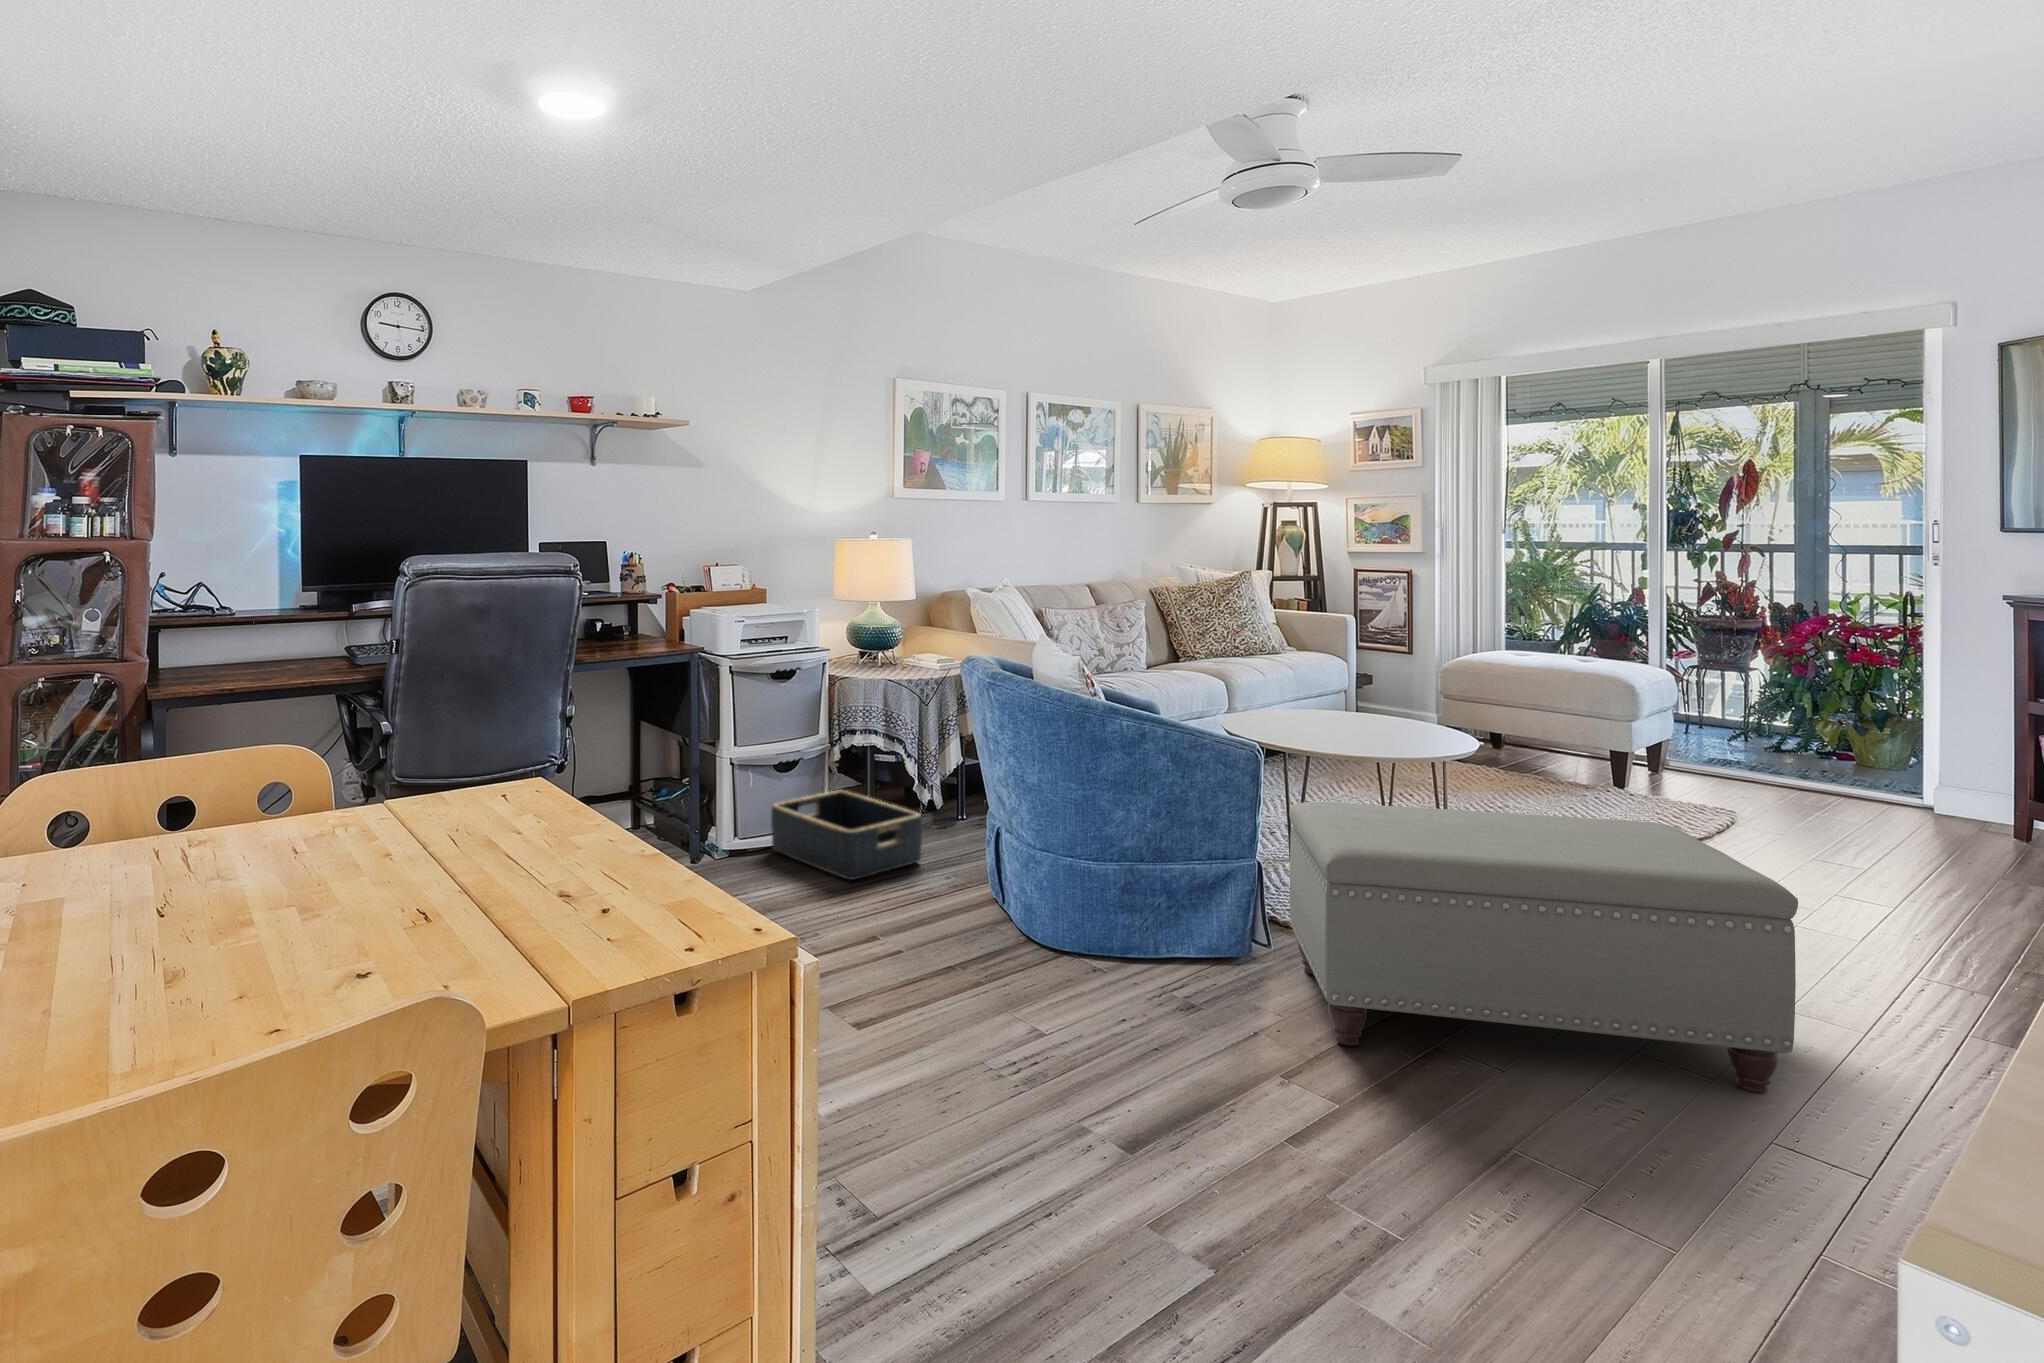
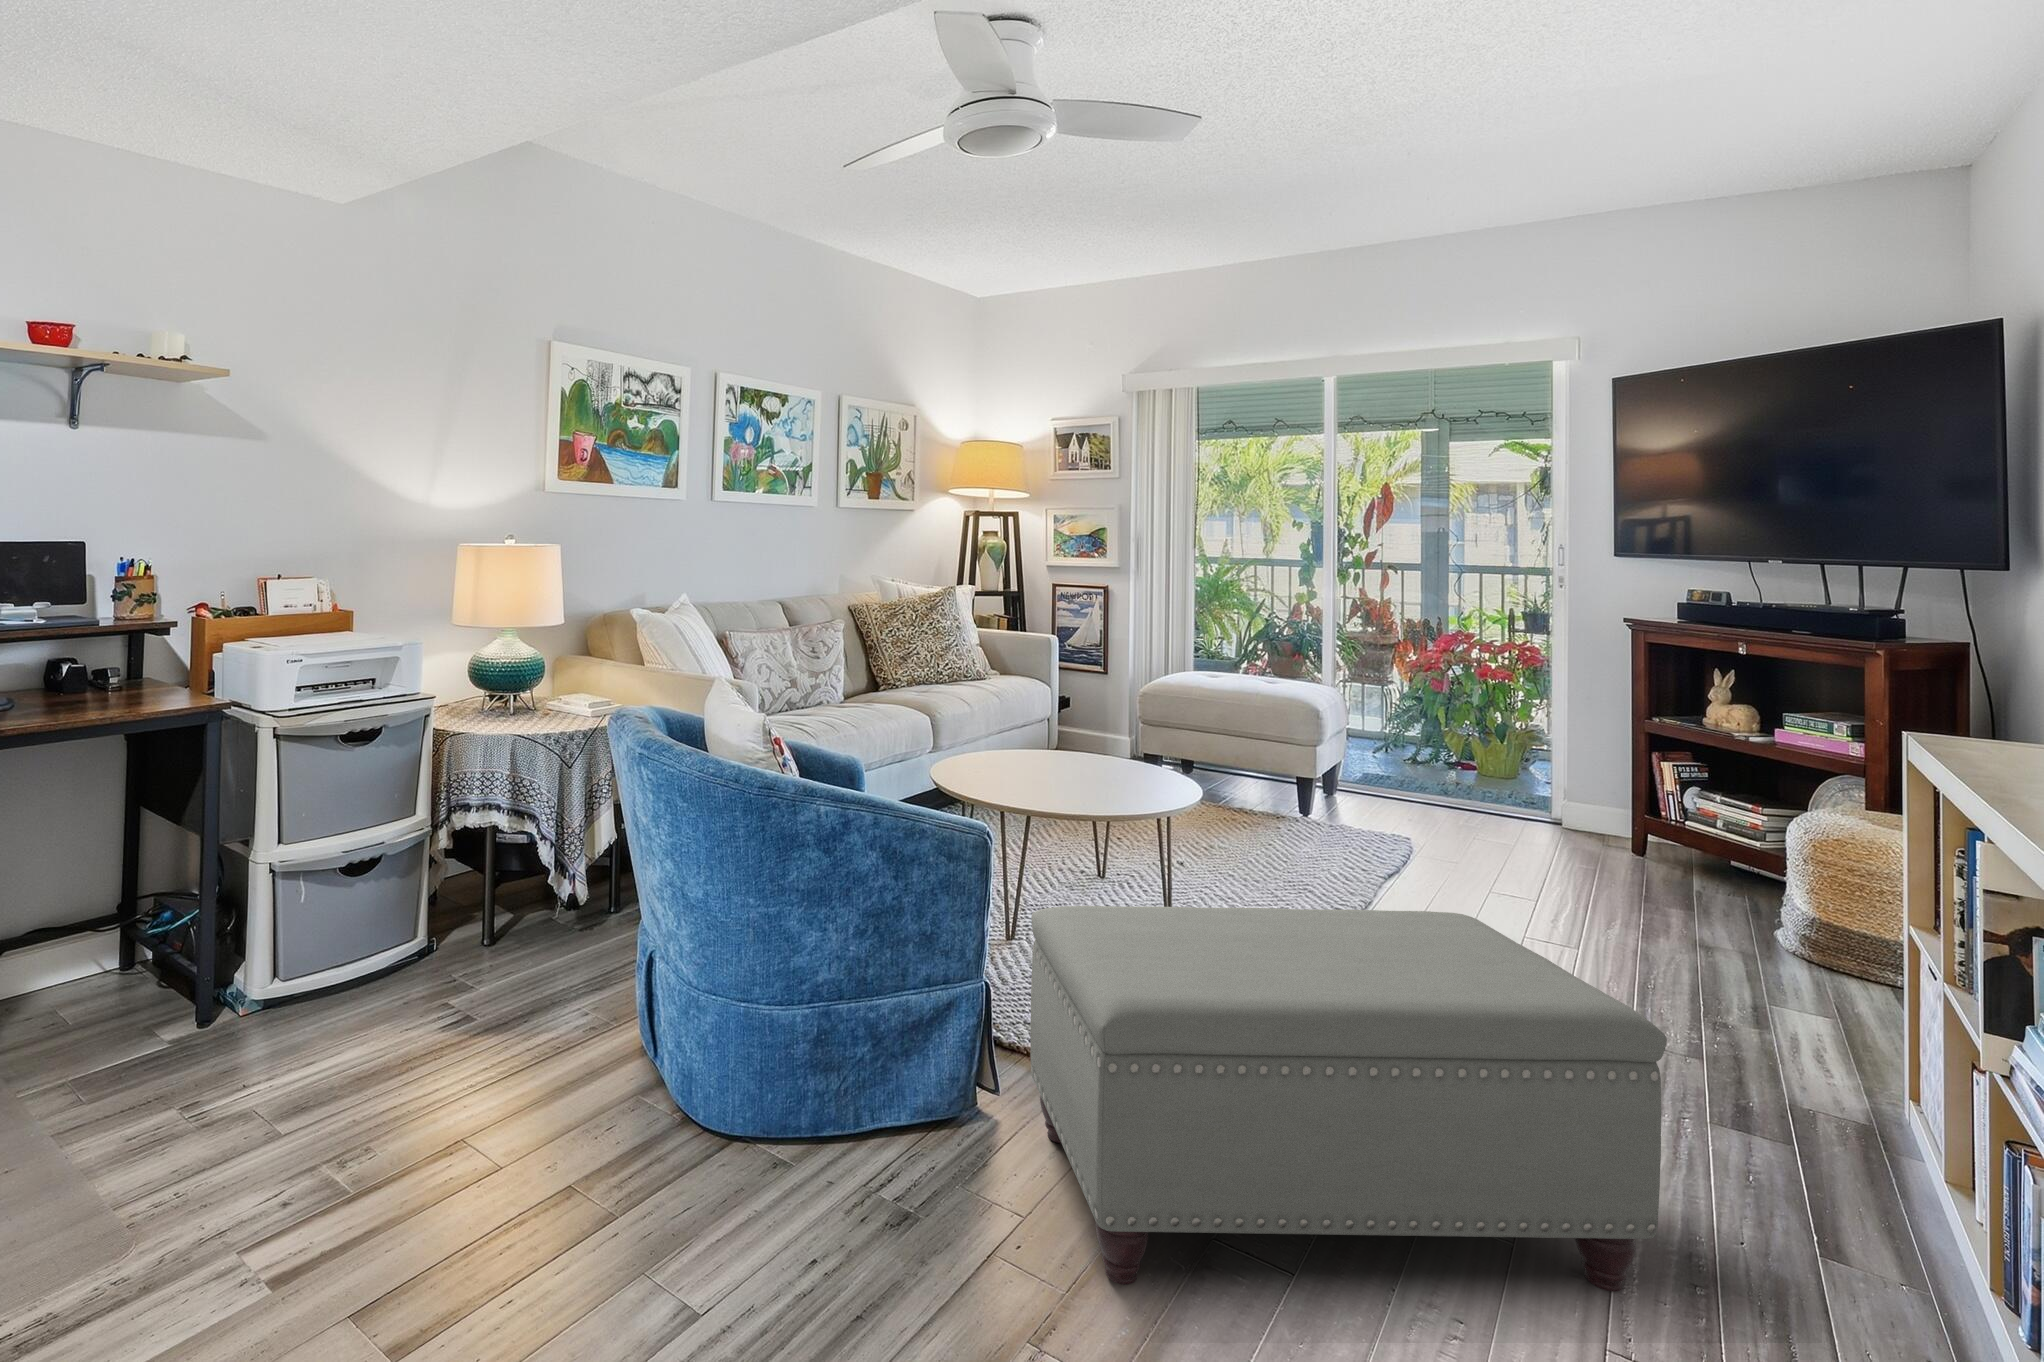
basket: present [771,790,922,880] -> none [333,889,550,1035]

